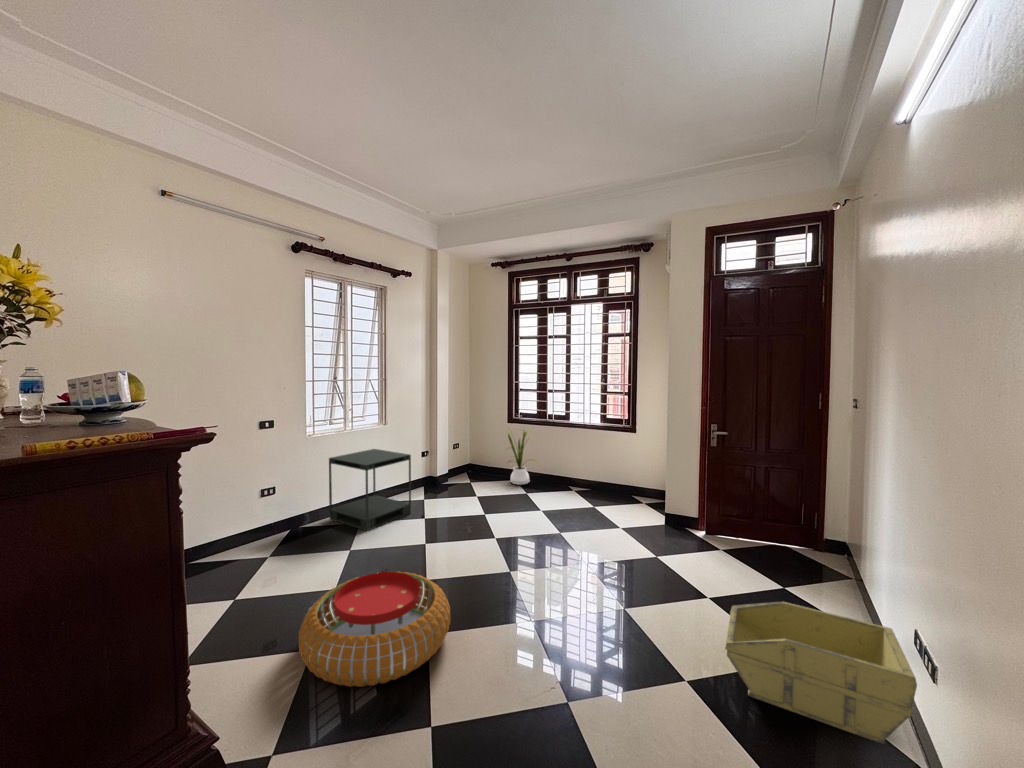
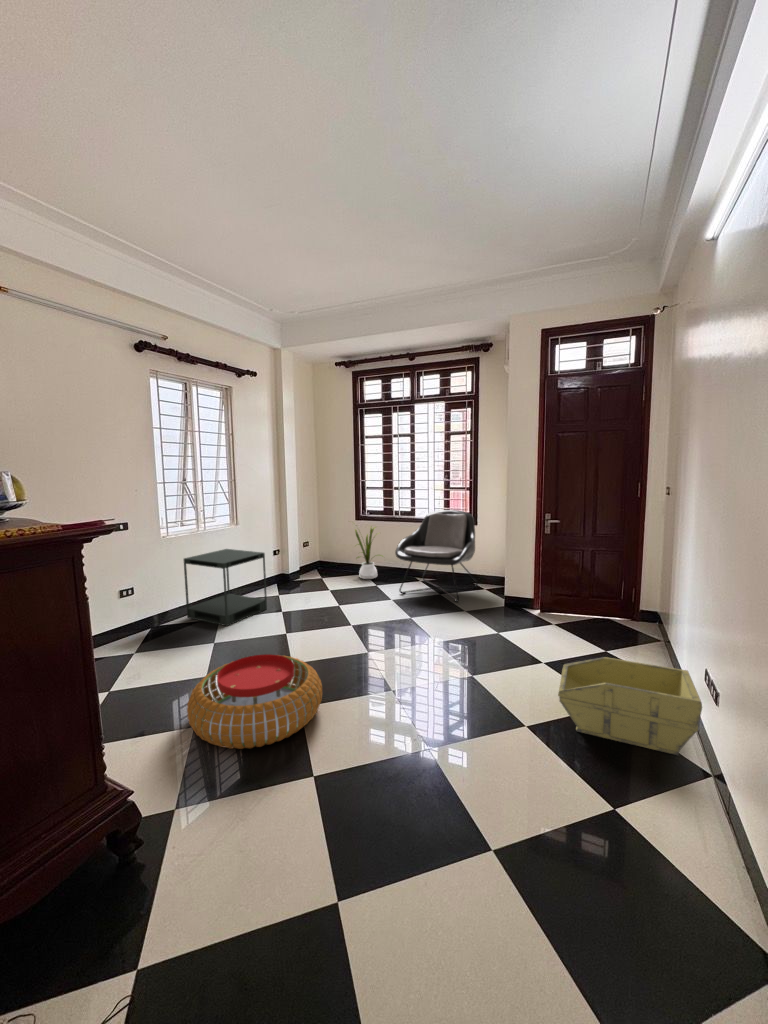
lounge chair: none [547,415,635,516] -> present [395,510,478,602]

